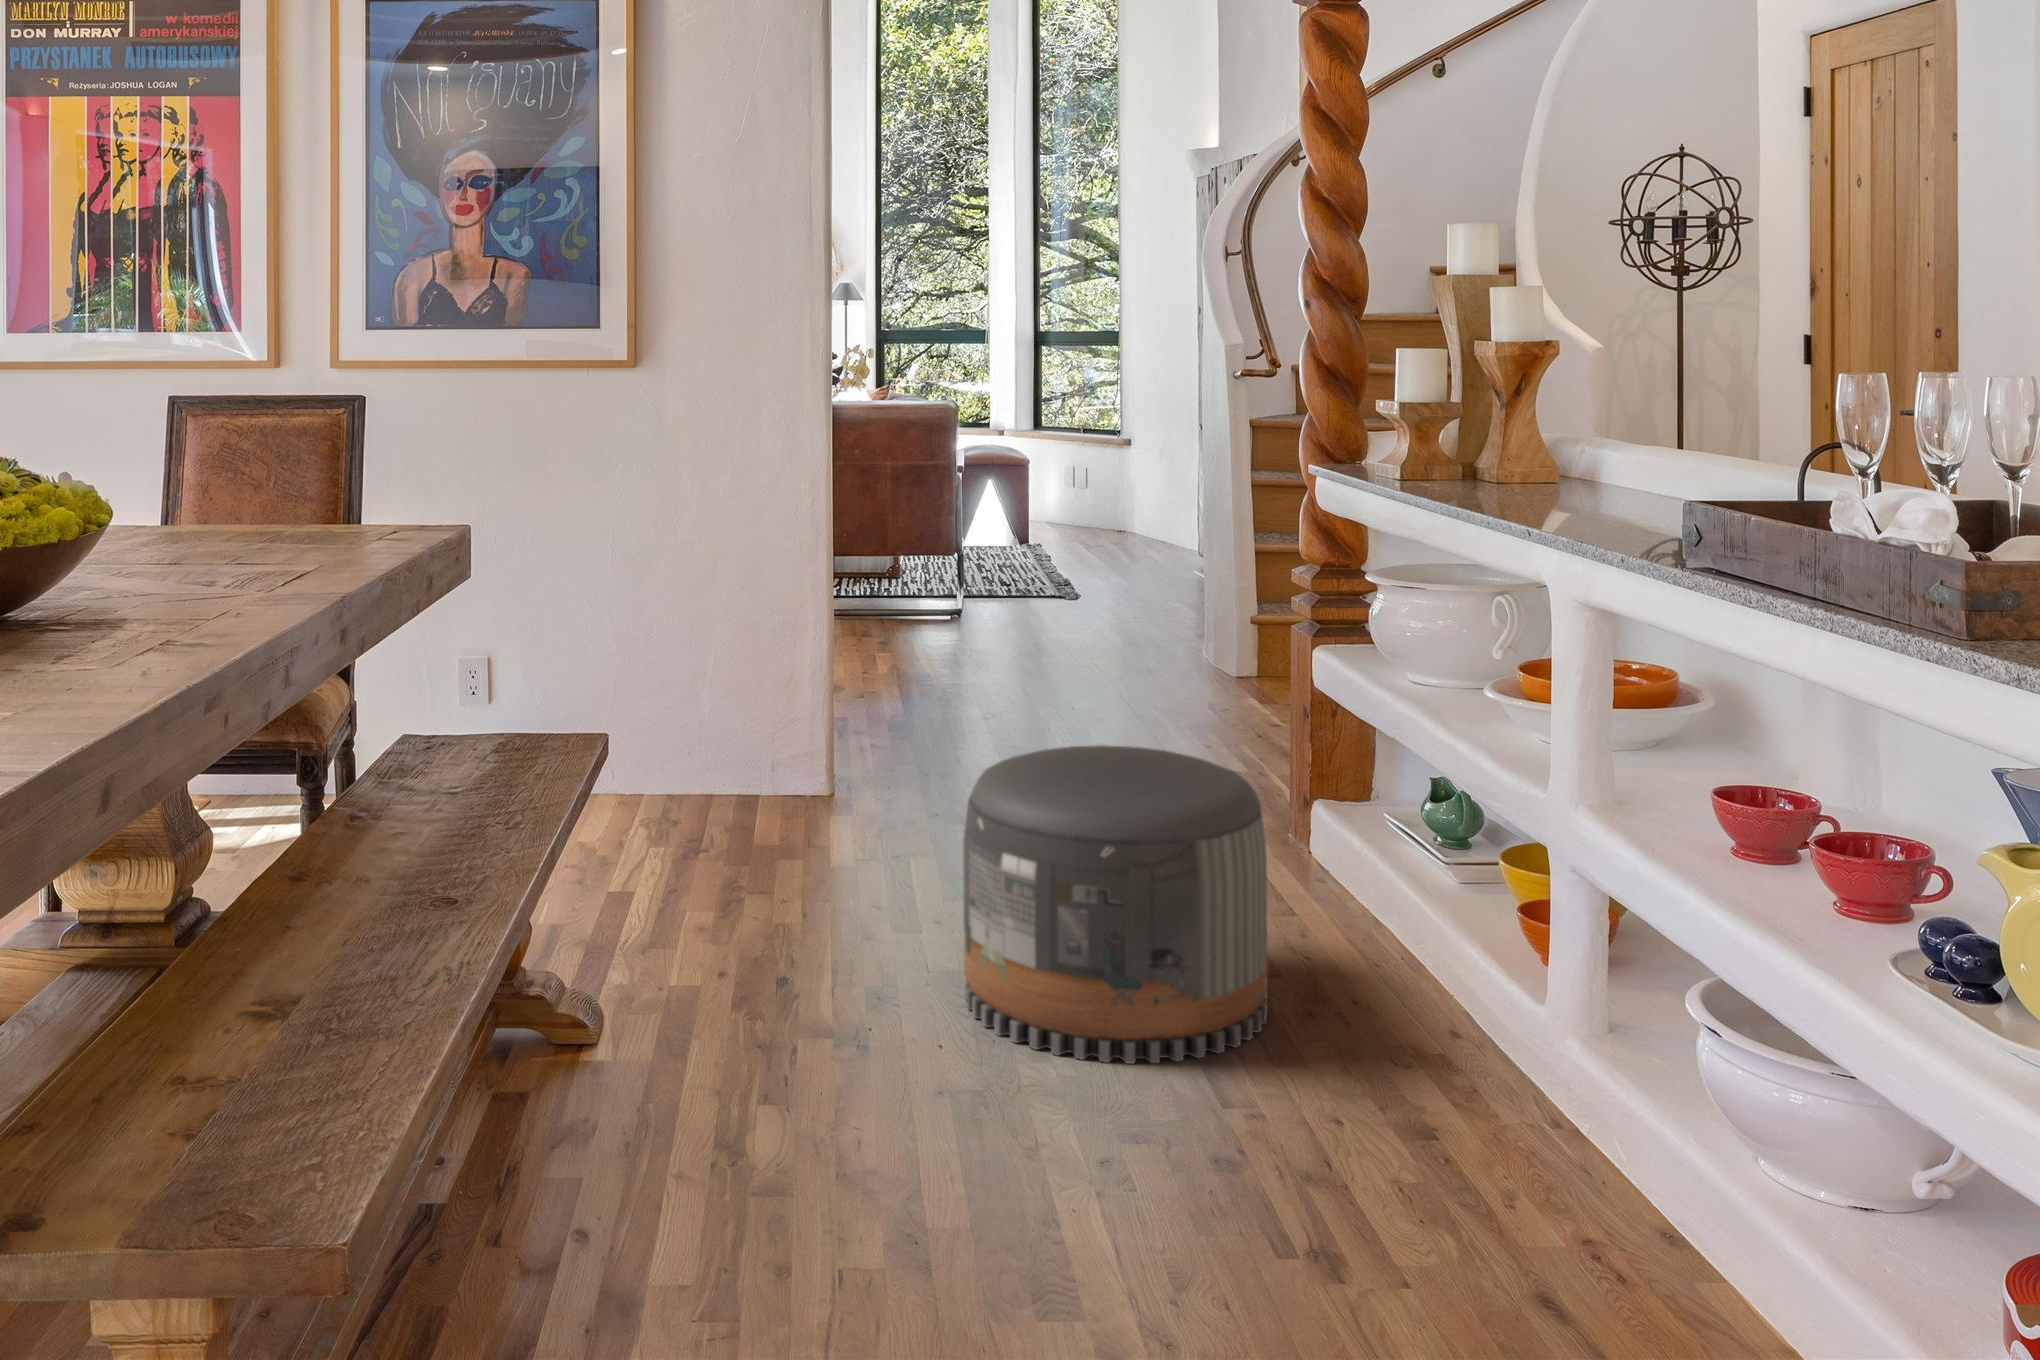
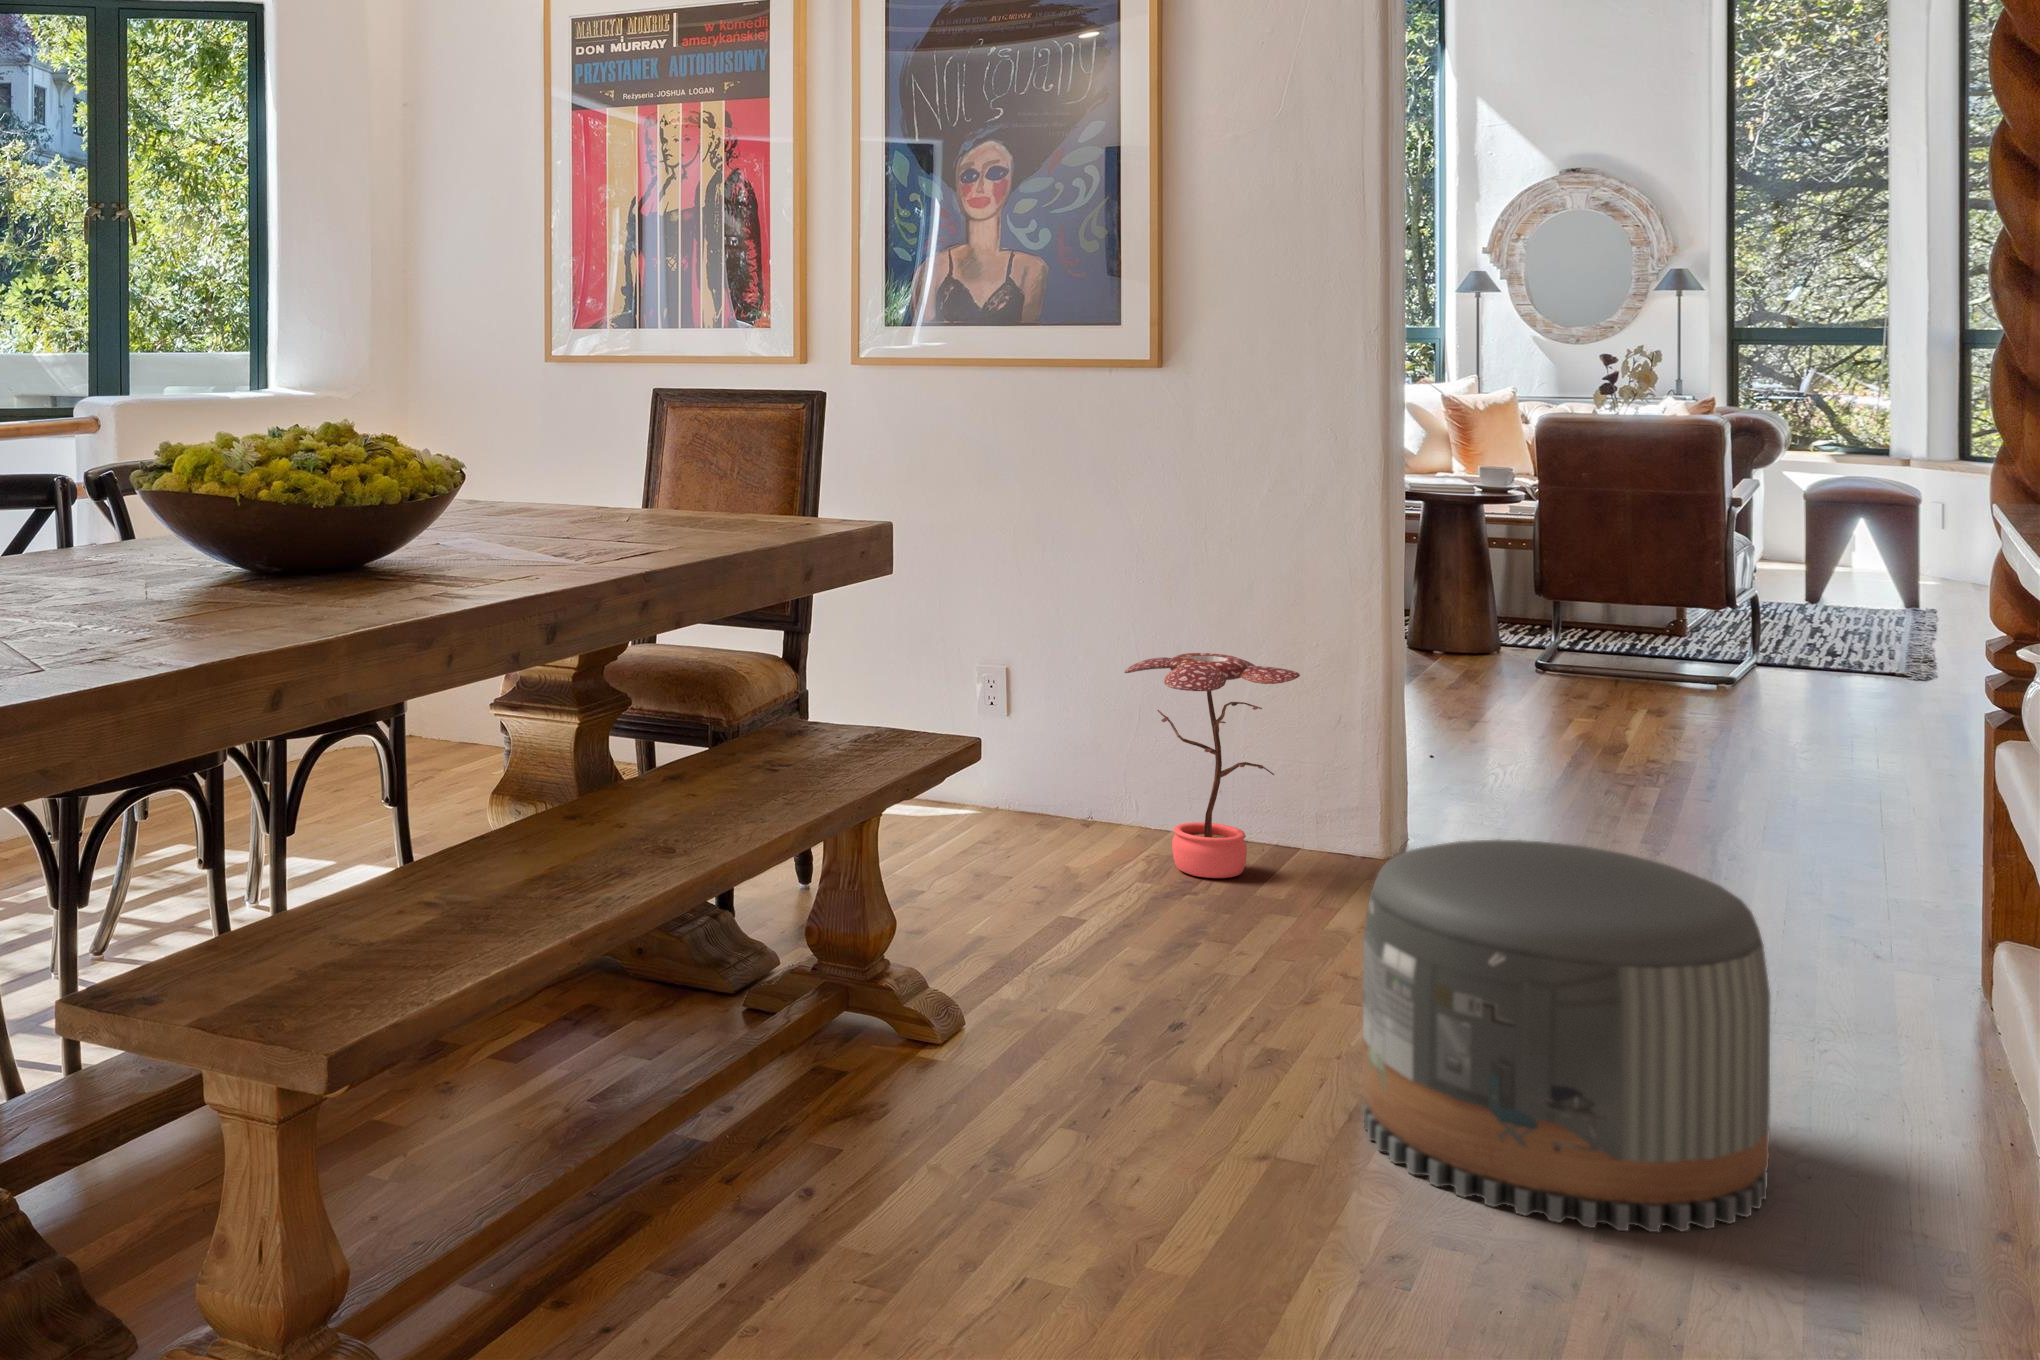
potted plant: none [625,617,775,819] -> present [1125,653,1300,878]

